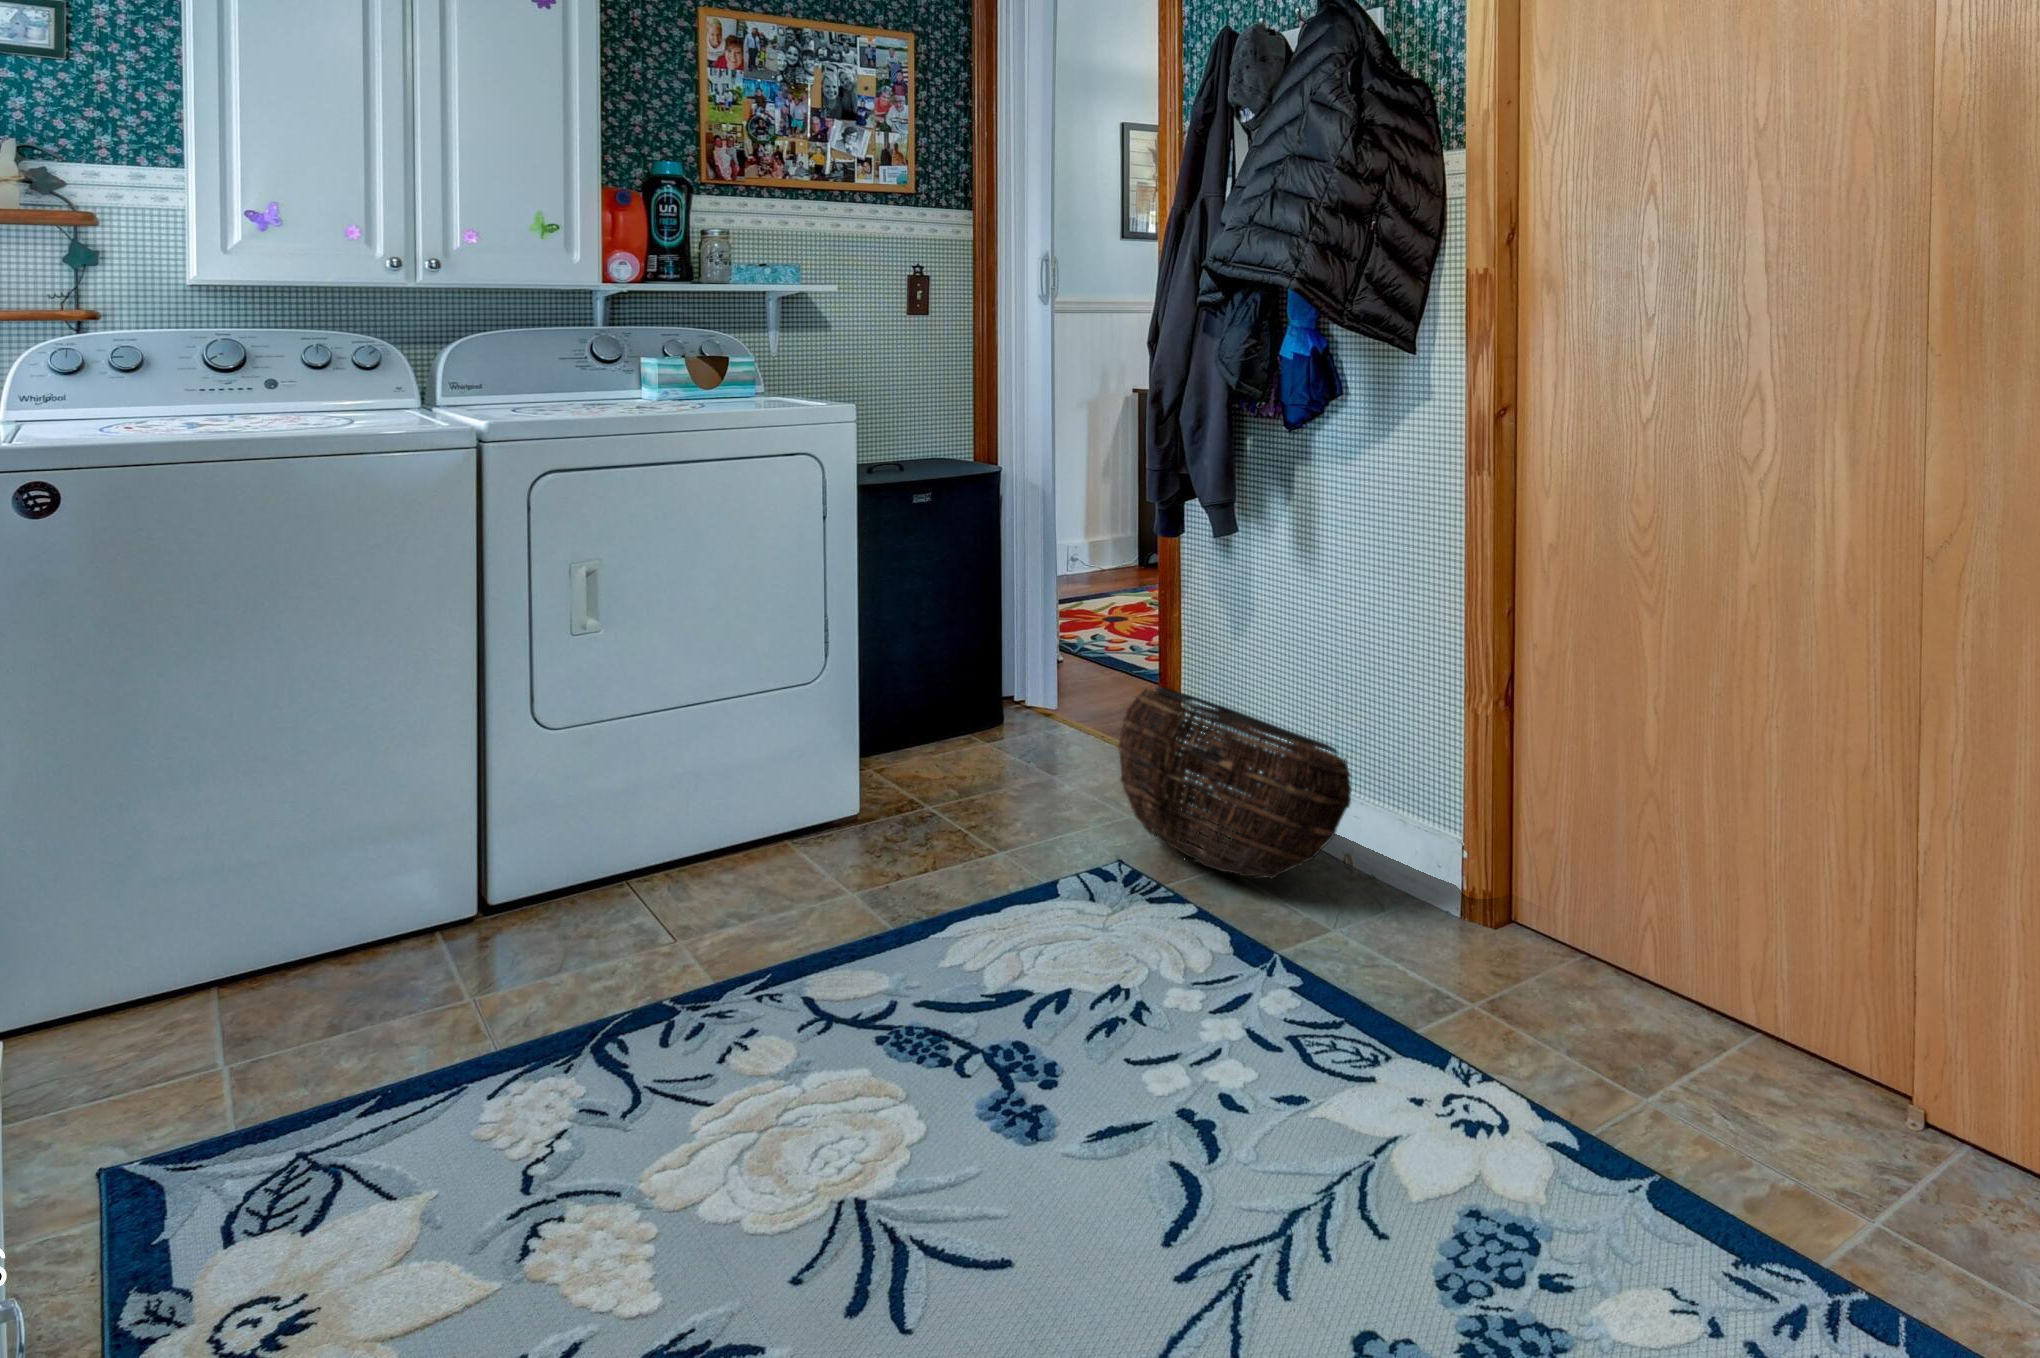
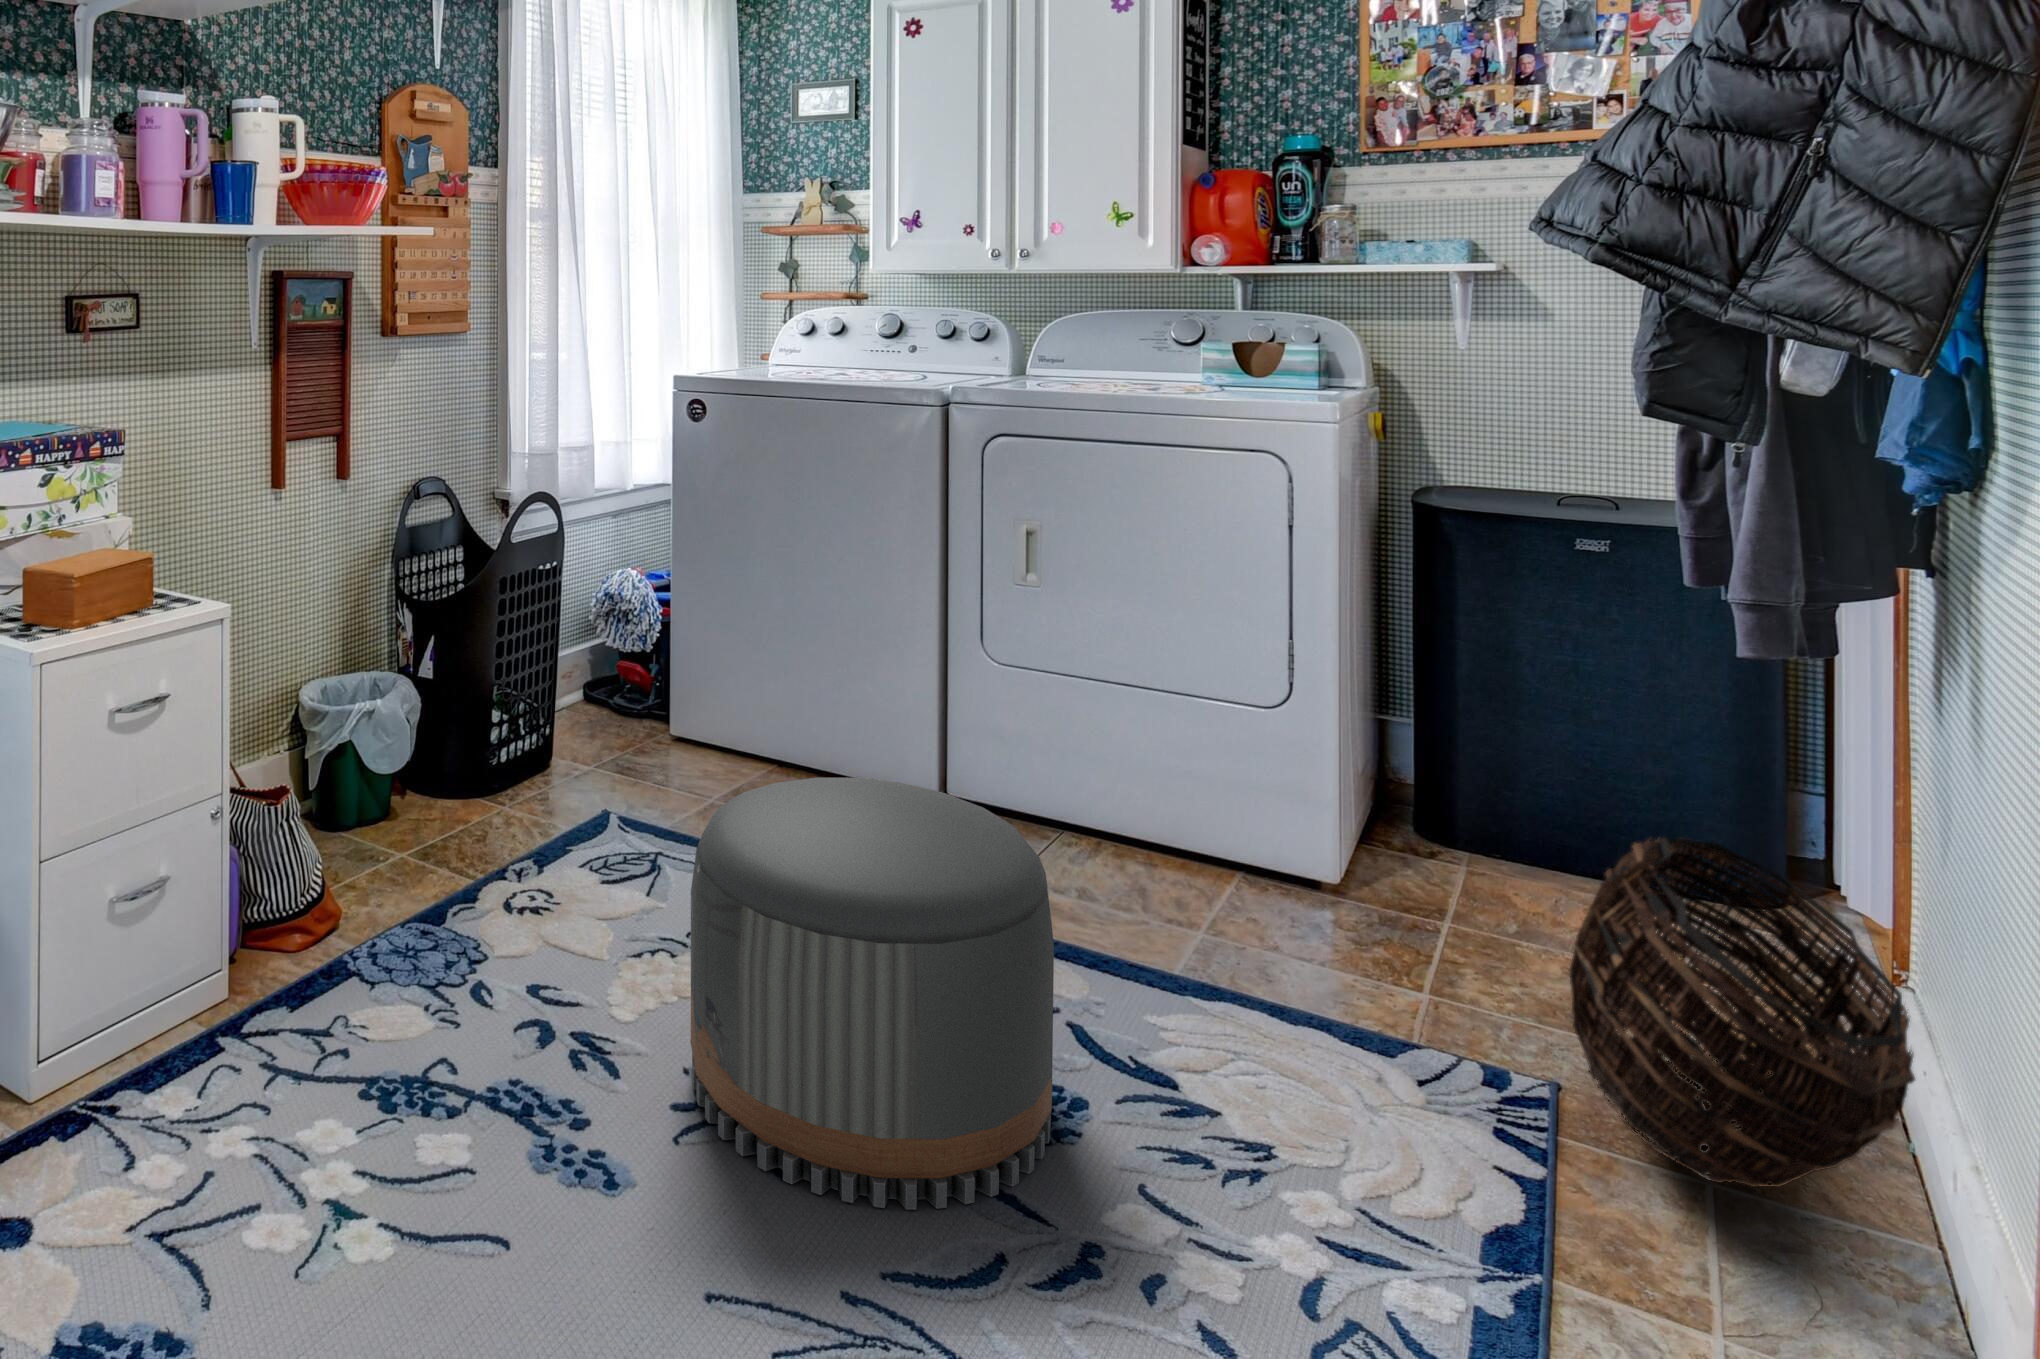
pouf: none [735,831,1116,1289] -> present [691,777,1054,1210]

